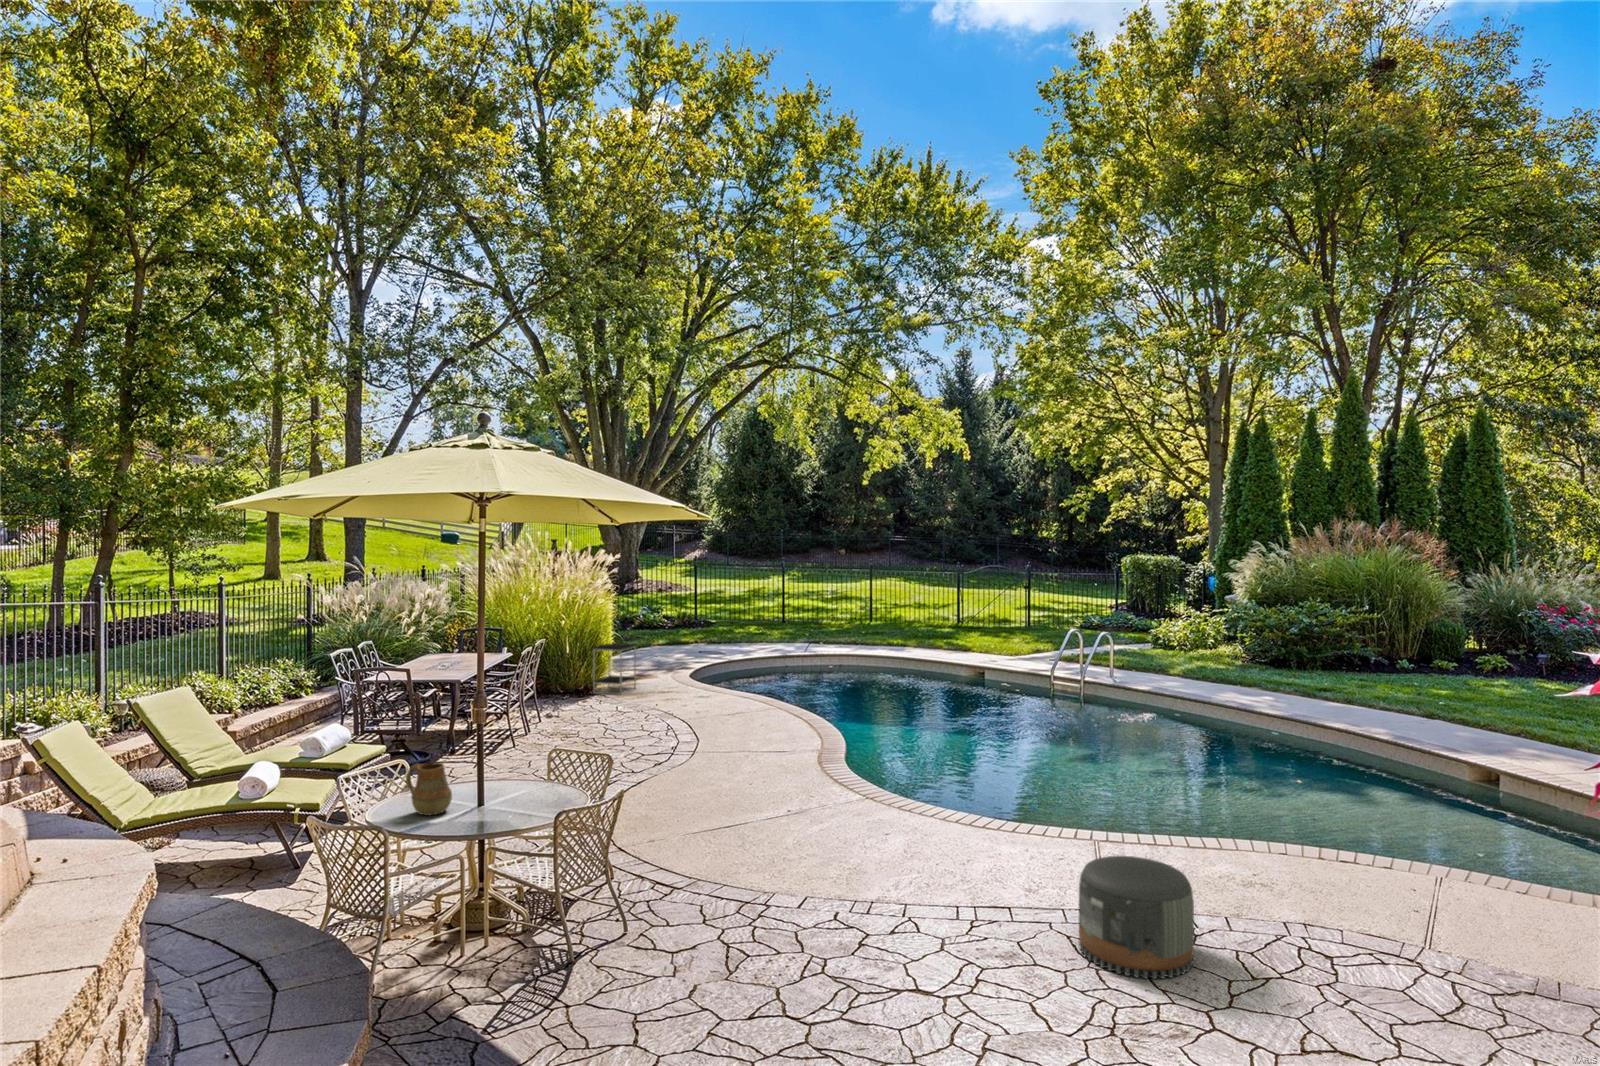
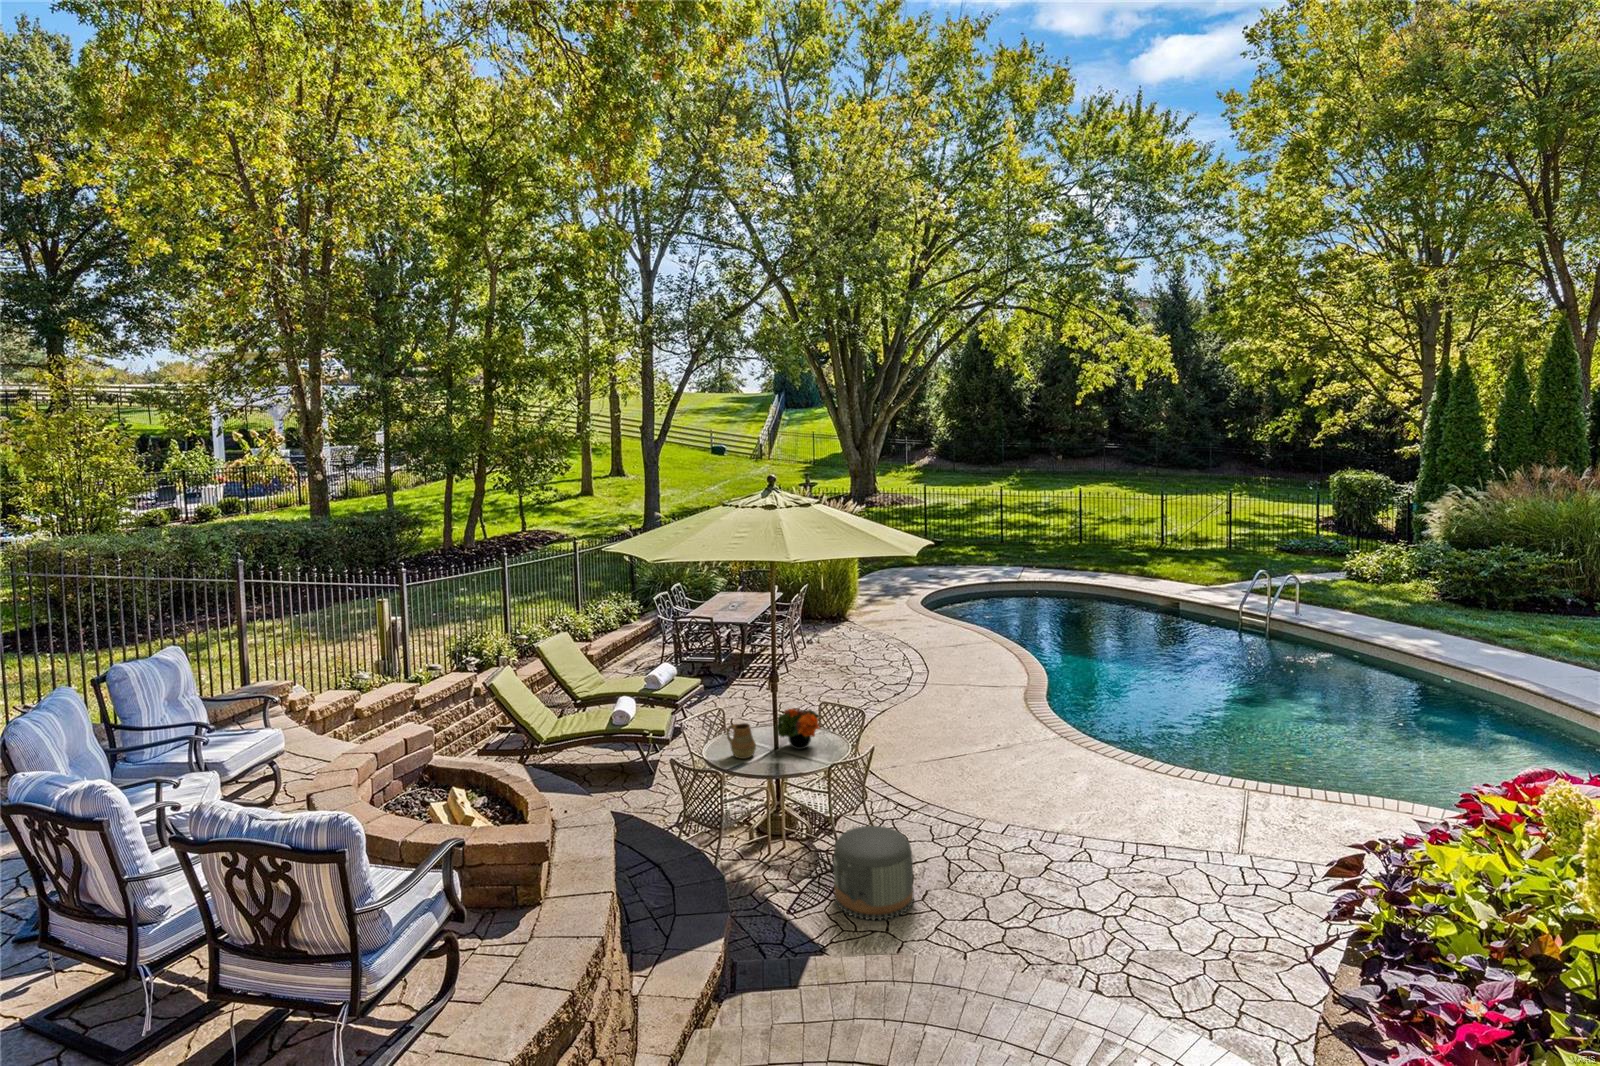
side table: present [593,643,636,695] -> none [833,584,867,627]
flower arrangement: none [482,741,552,802] -> present [775,708,819,749]
pouf: present [1079,856,1194,979] -> present [833,826,914,920]

